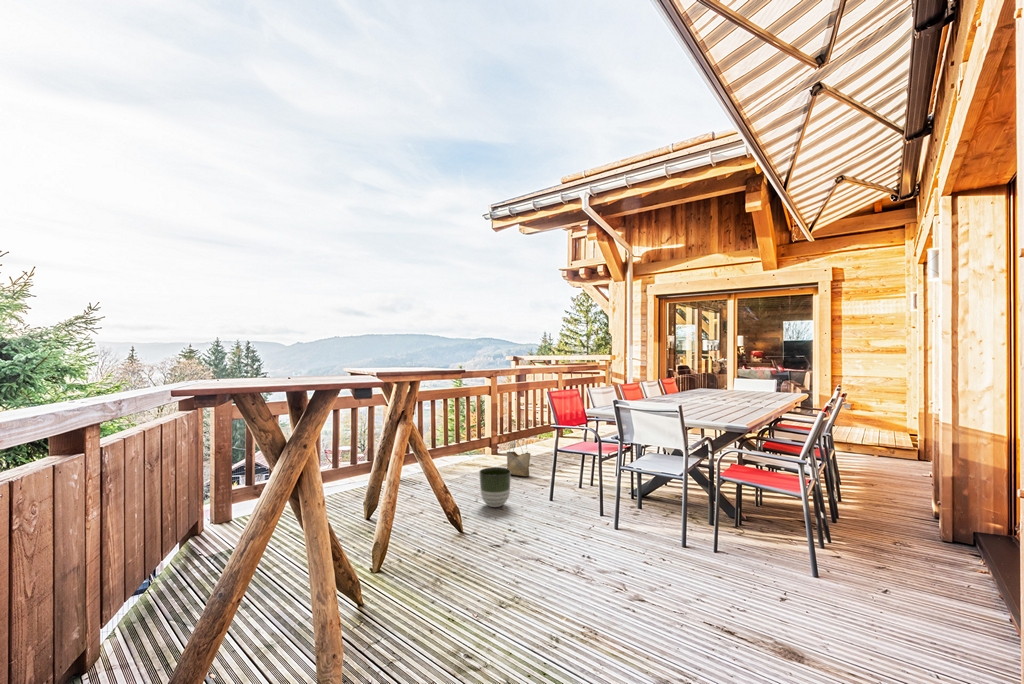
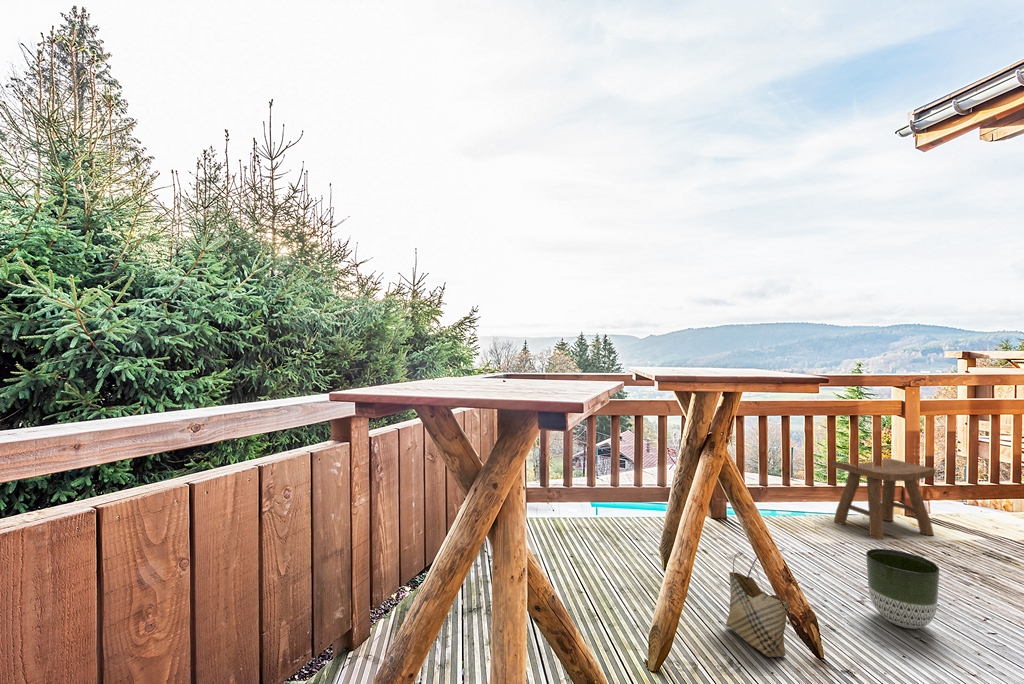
stool: none [456,421,505,470] -> present [831,458,935,540]
woven basket: present [507,439,530,476] -> present [726,553,789,657]

